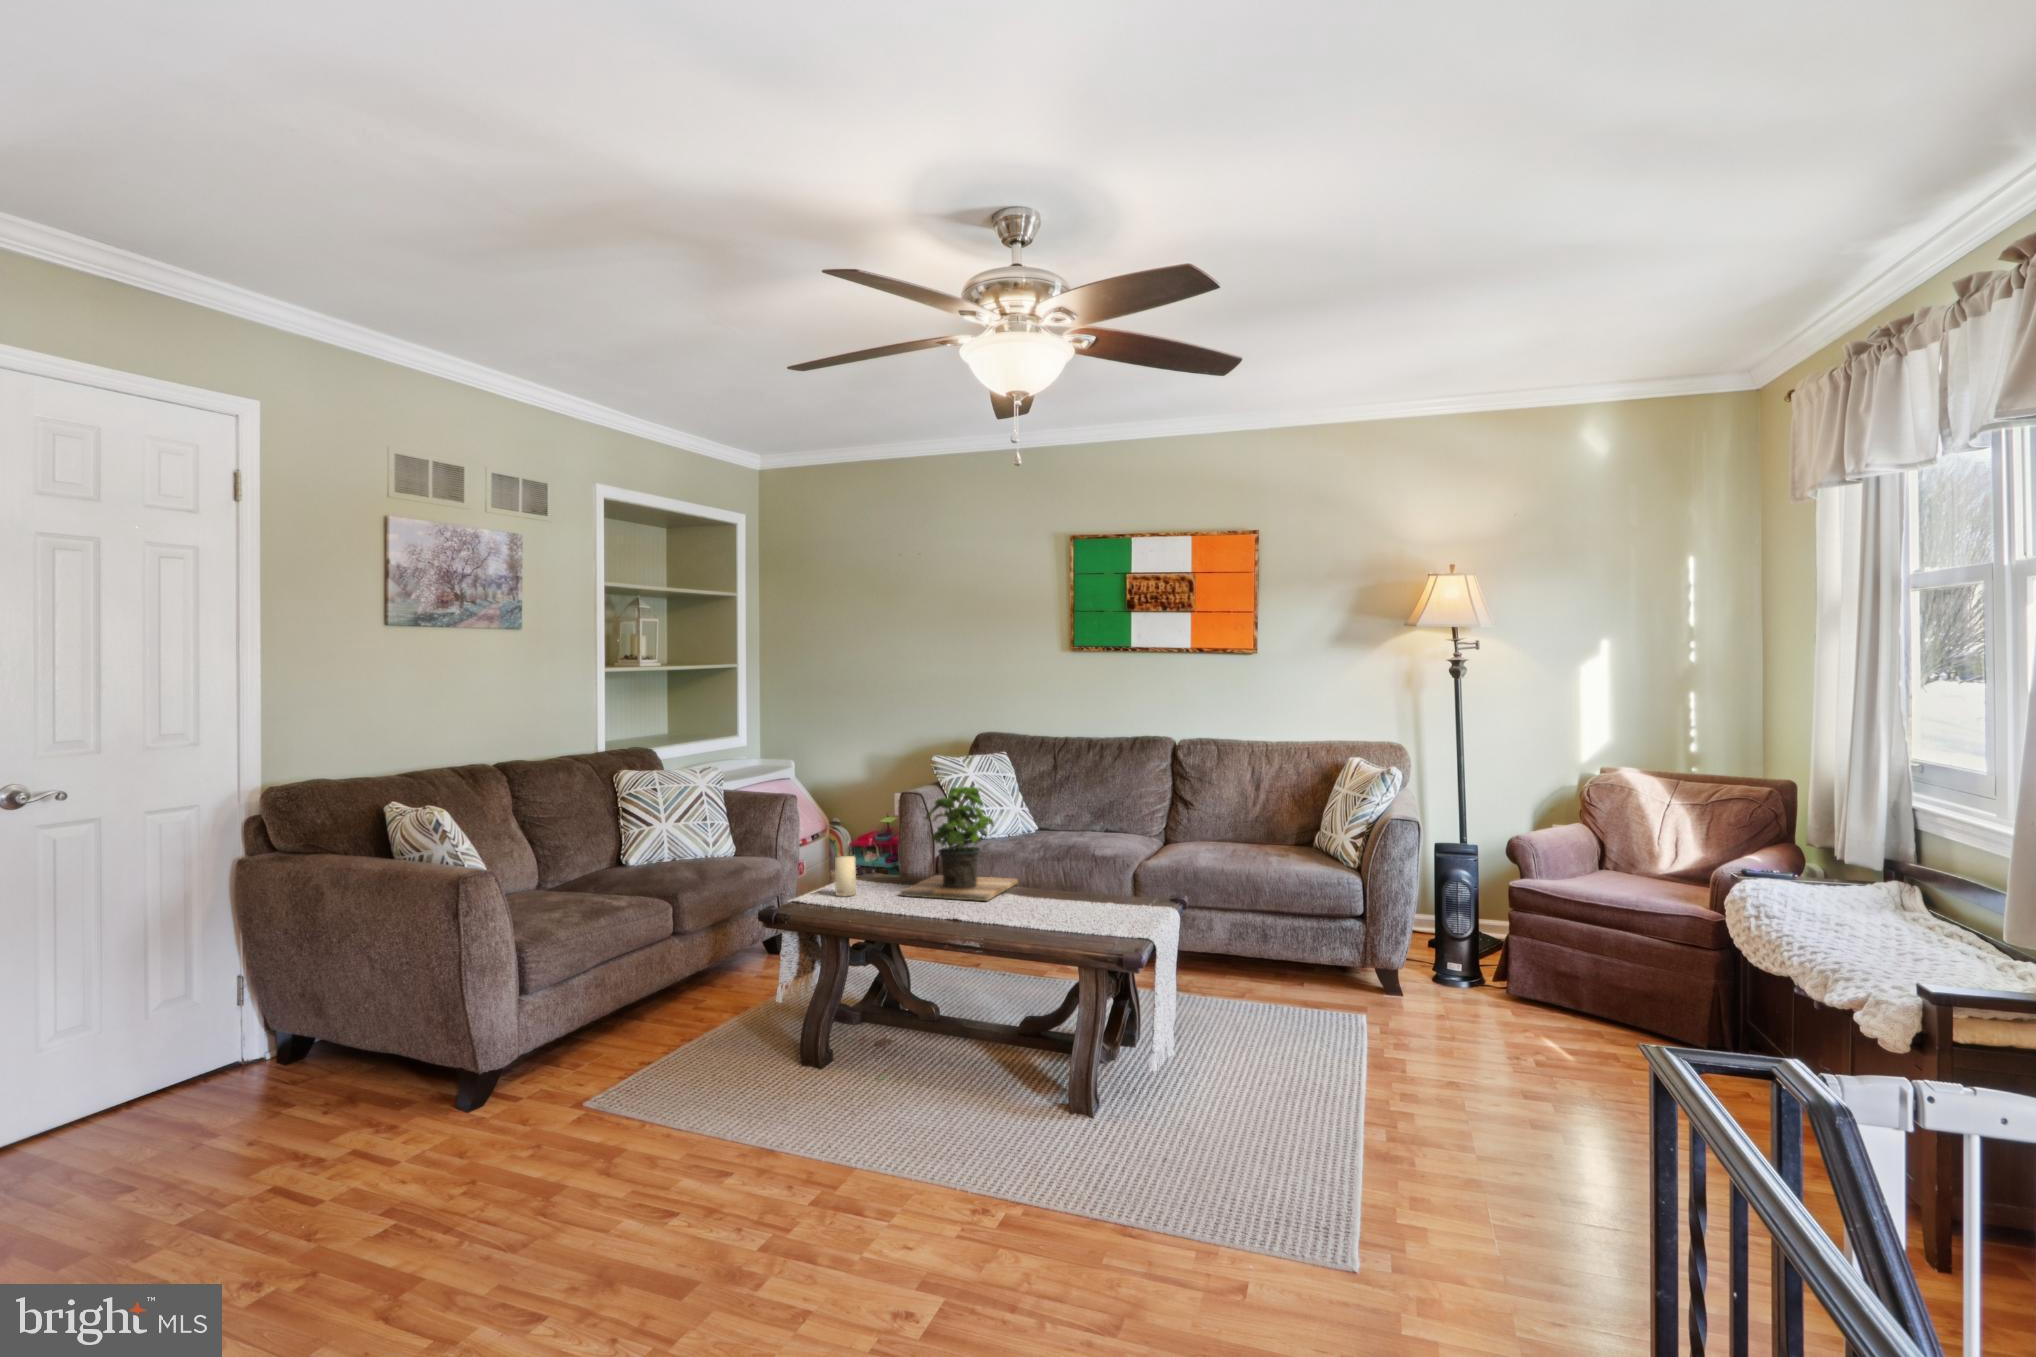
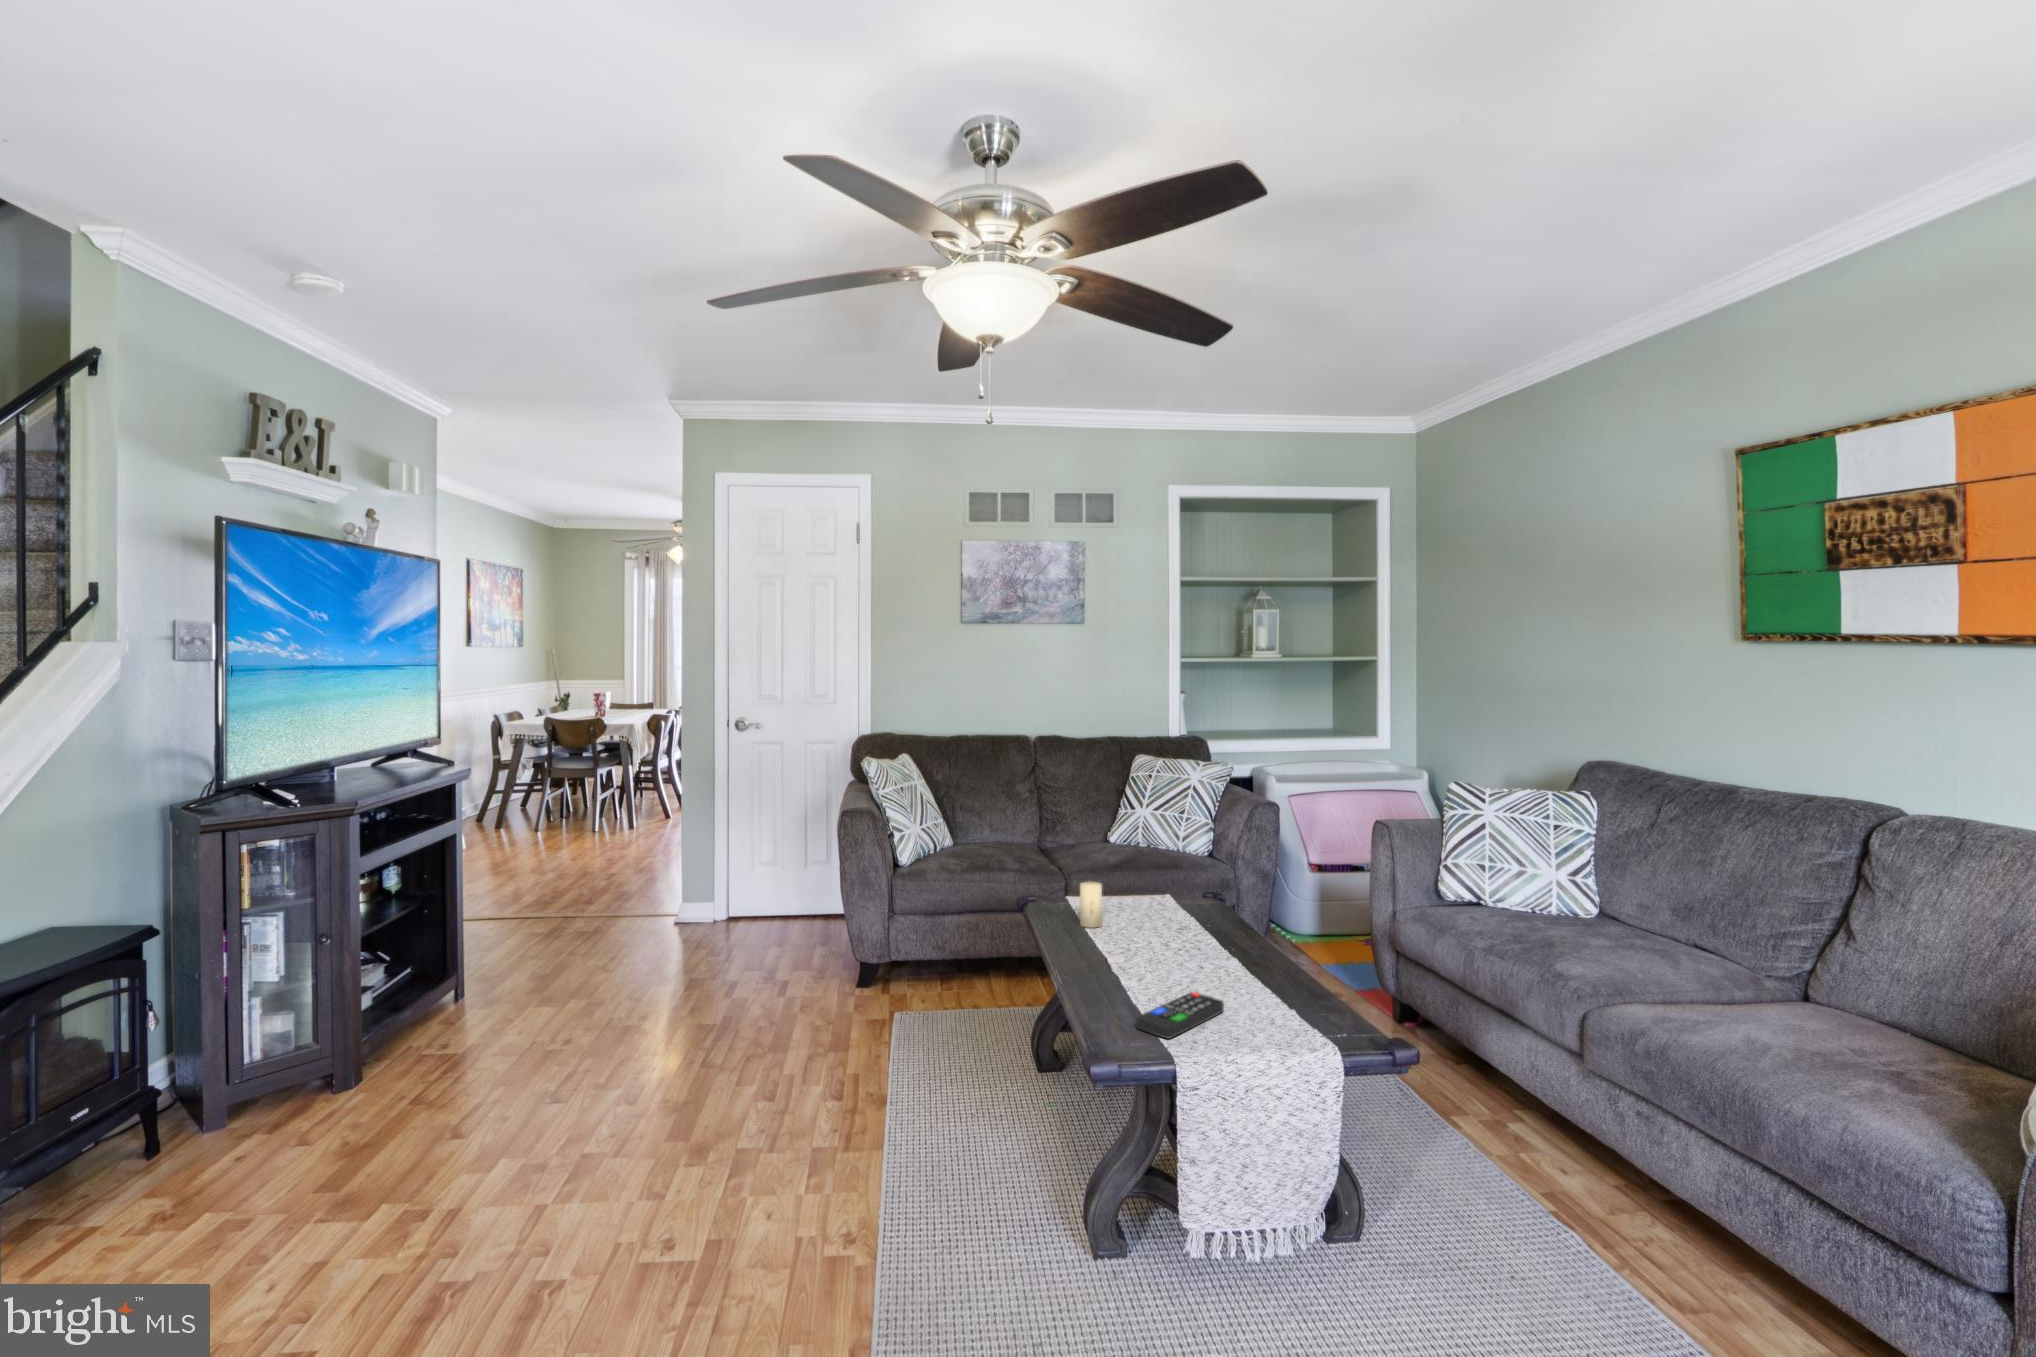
potted plant: present [900,787,1018,901] -> none [1119,828,1270,980]
remote control: none [1035,893,1082,917] -> present [1136,992,1224,1039]

